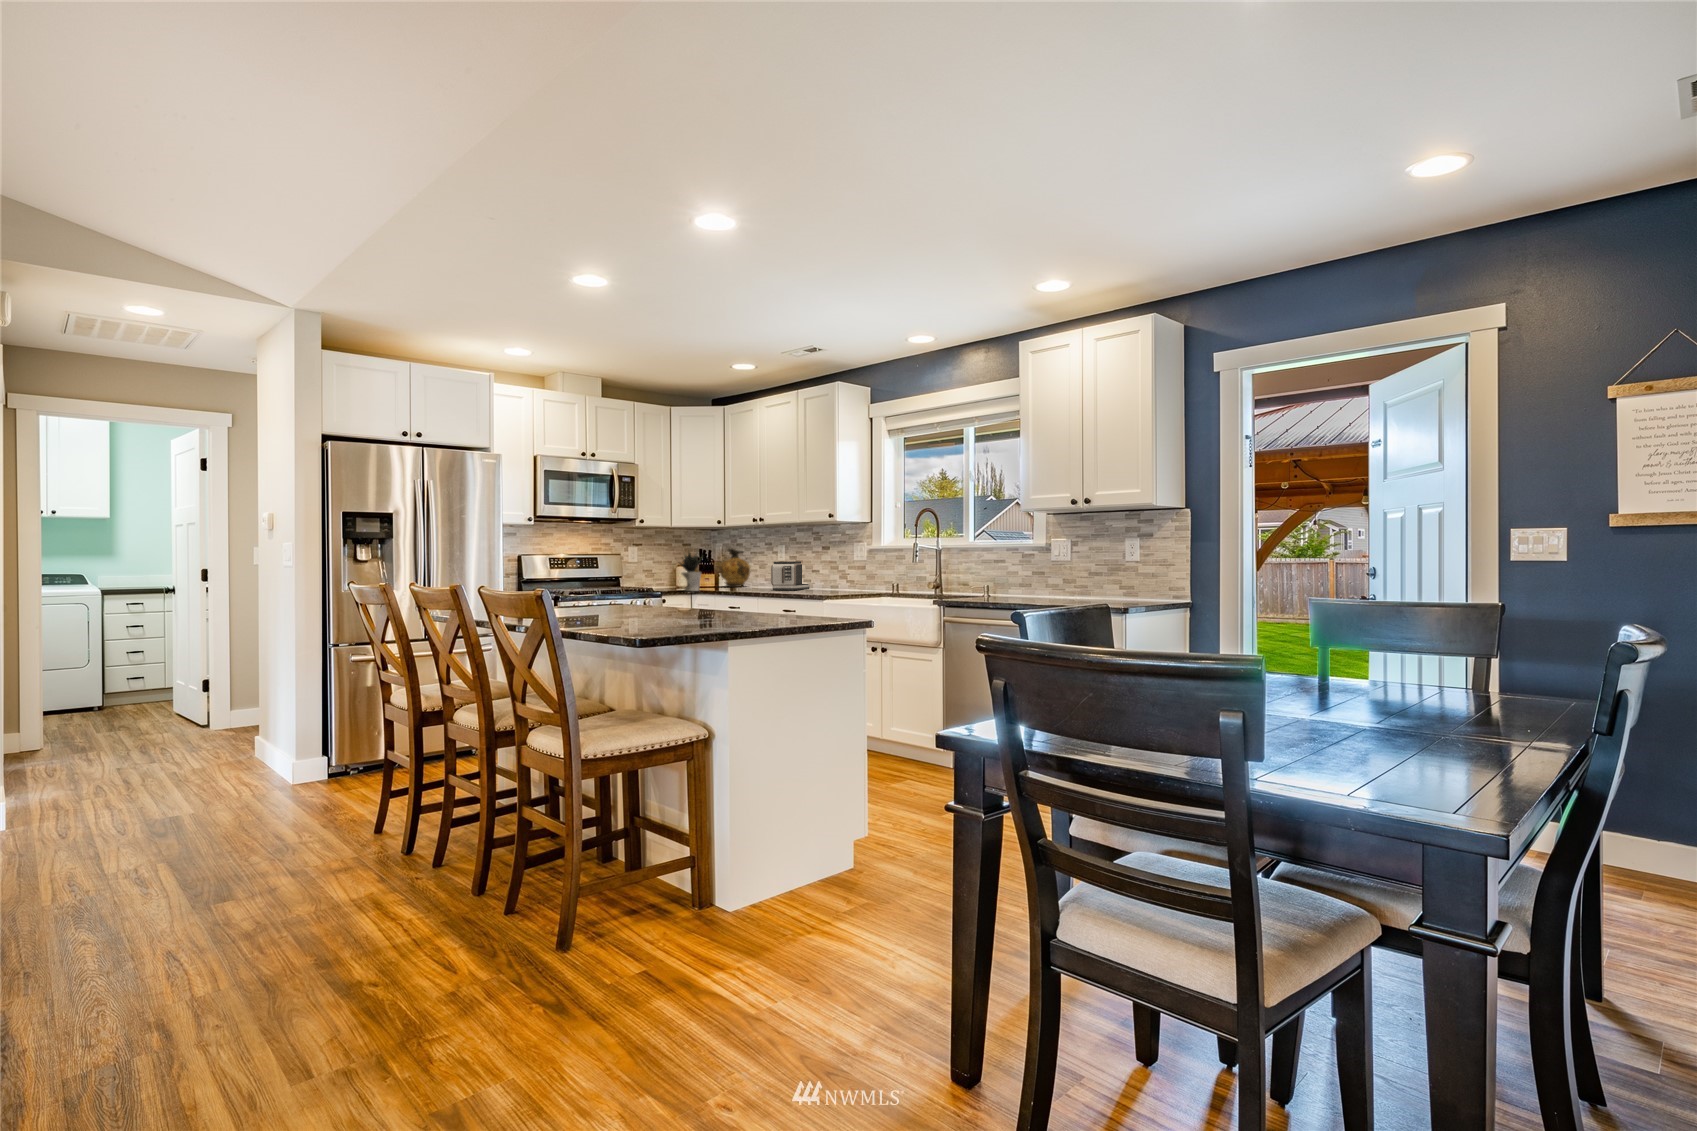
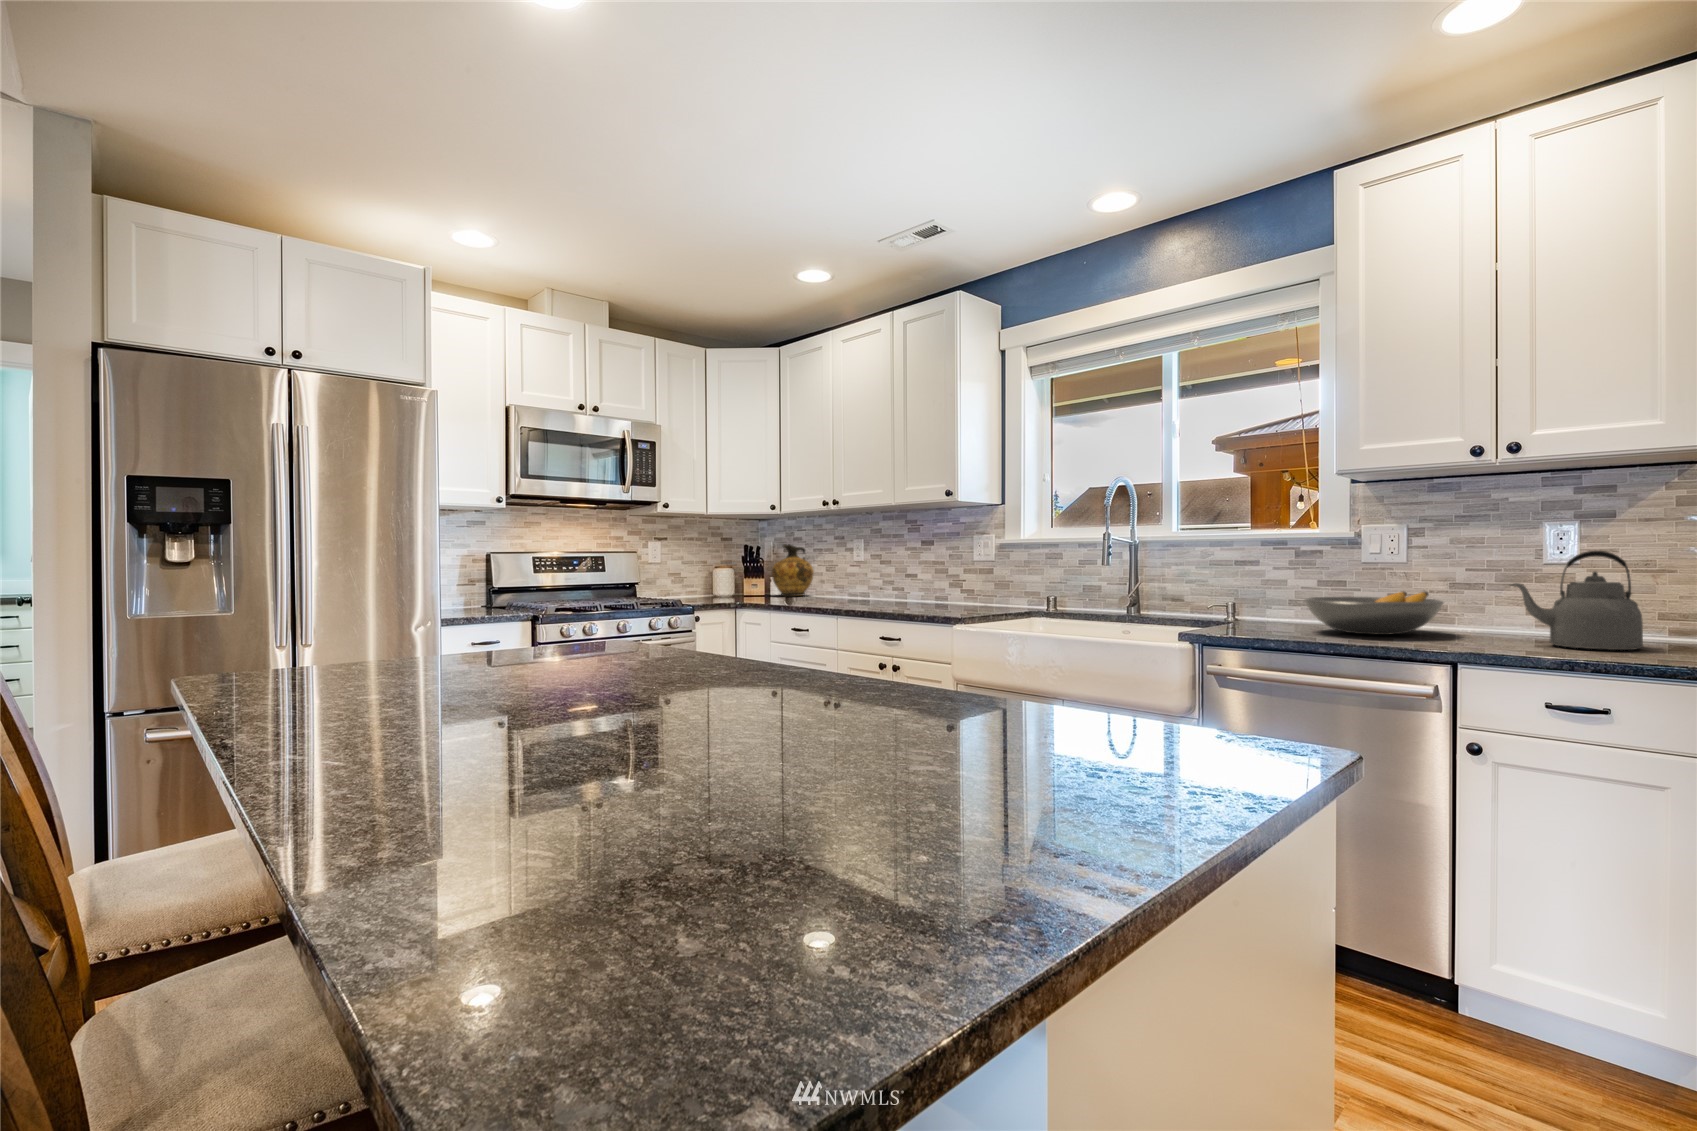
potted plant: present [680,553,702,591] -> none [712,544,752,604]
kettle: none [1087,554,1139,604] -> present [1510,551,1643,650]
toaster: present [771,561,810,590] -> none [848,562,899,603]
fruit bowl: none [1009,577,1076,600] -> present [1305,591,1444,635]

